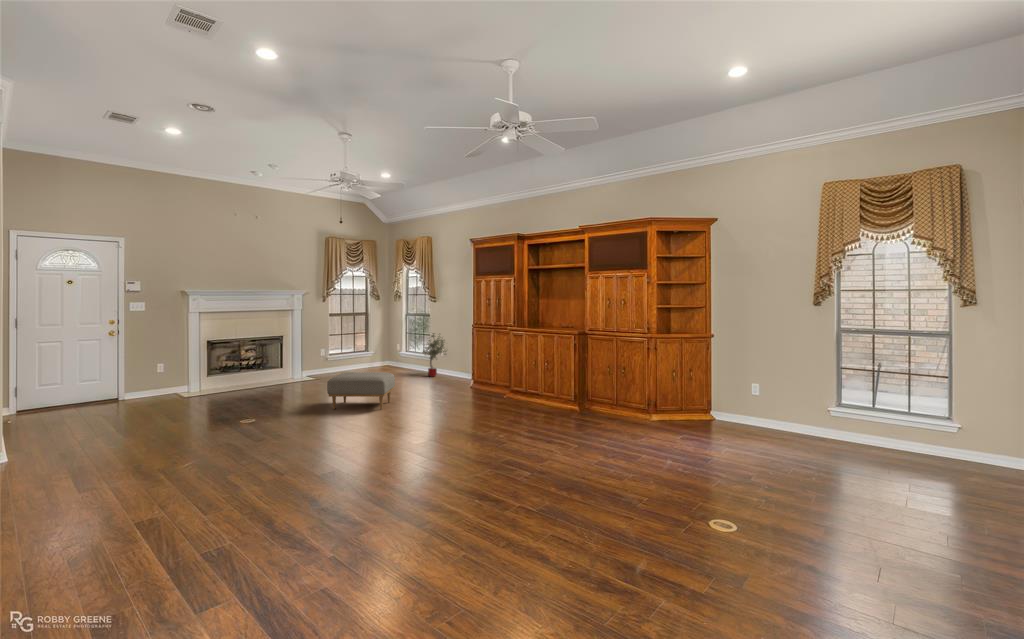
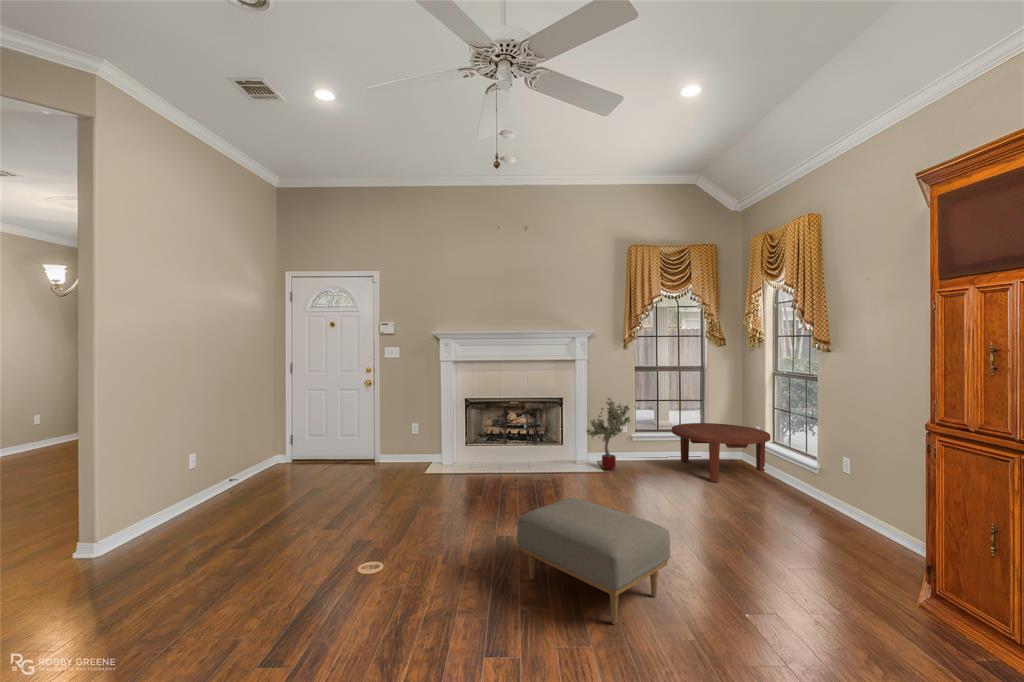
potted tree: present [423,333,446,377] -> present [586,398,630,470]
coffee table: none [355,346,407,374] -> present [672,423,770,482]

